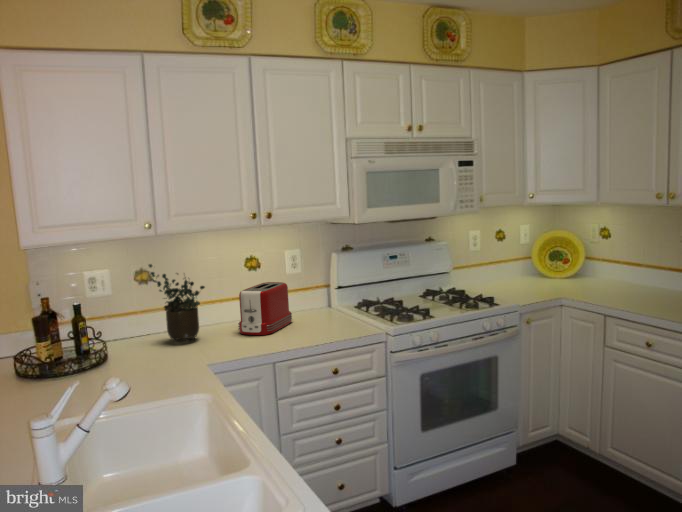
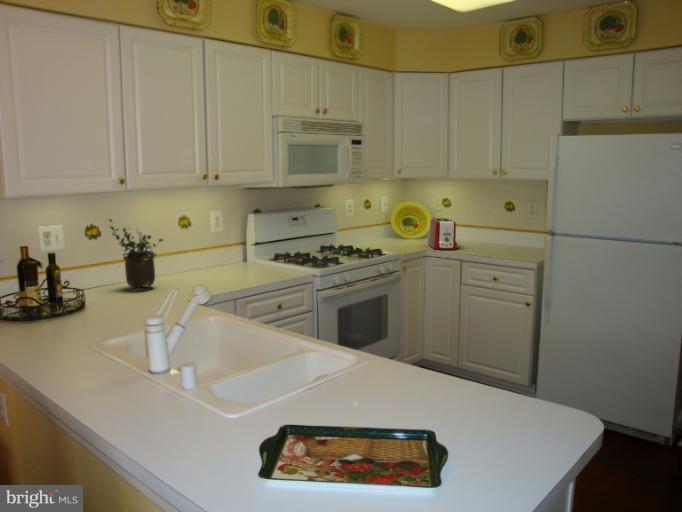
toaster: present [238,282,292,335] -> present [428,218,457,250]

